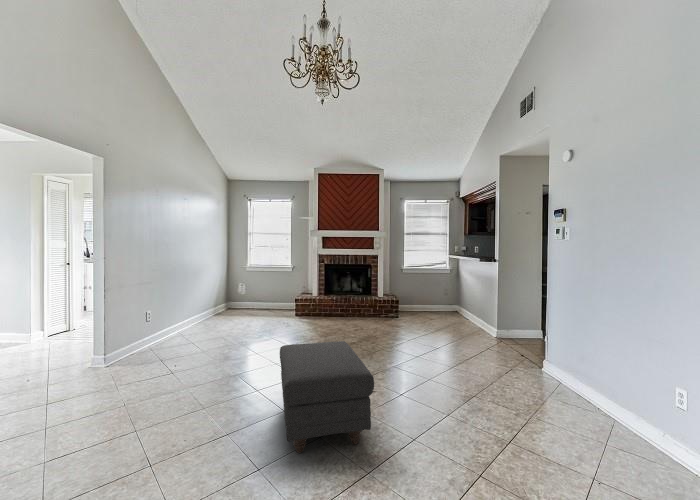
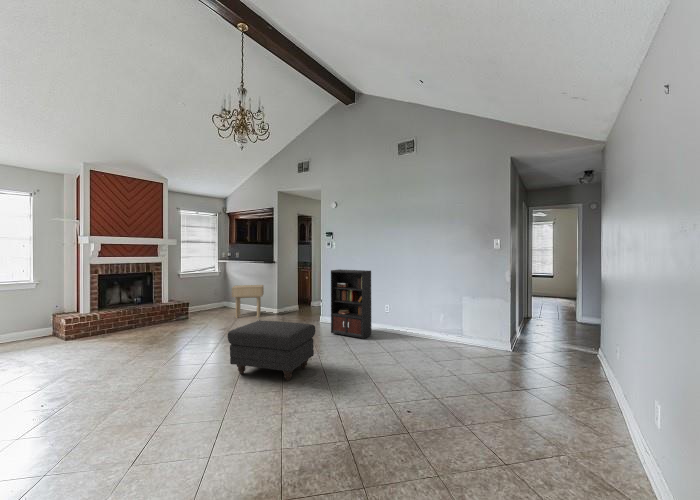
bookcase: none [515,280,653,459] -> present [331,269,371,339]
side table: none [435,287,483,334] -> present [232,285,264,318]

